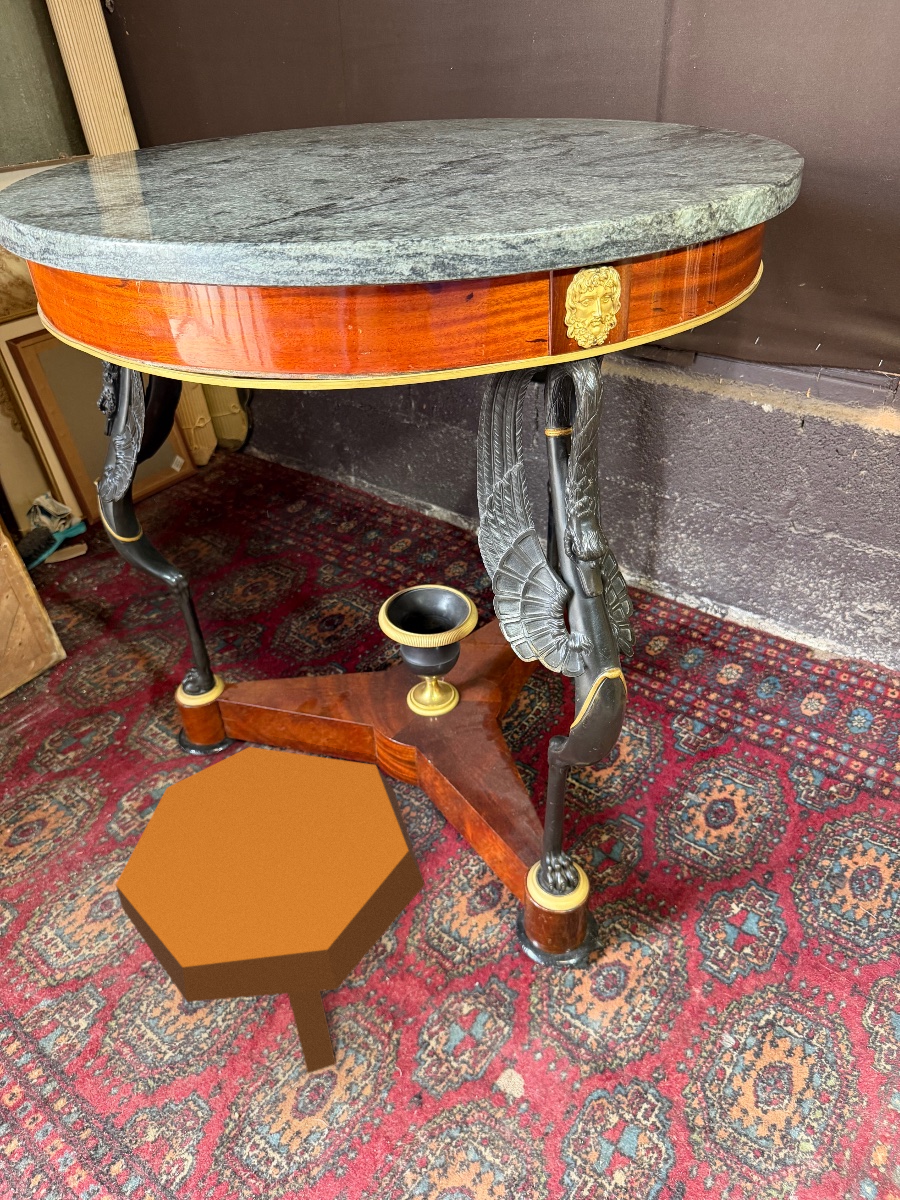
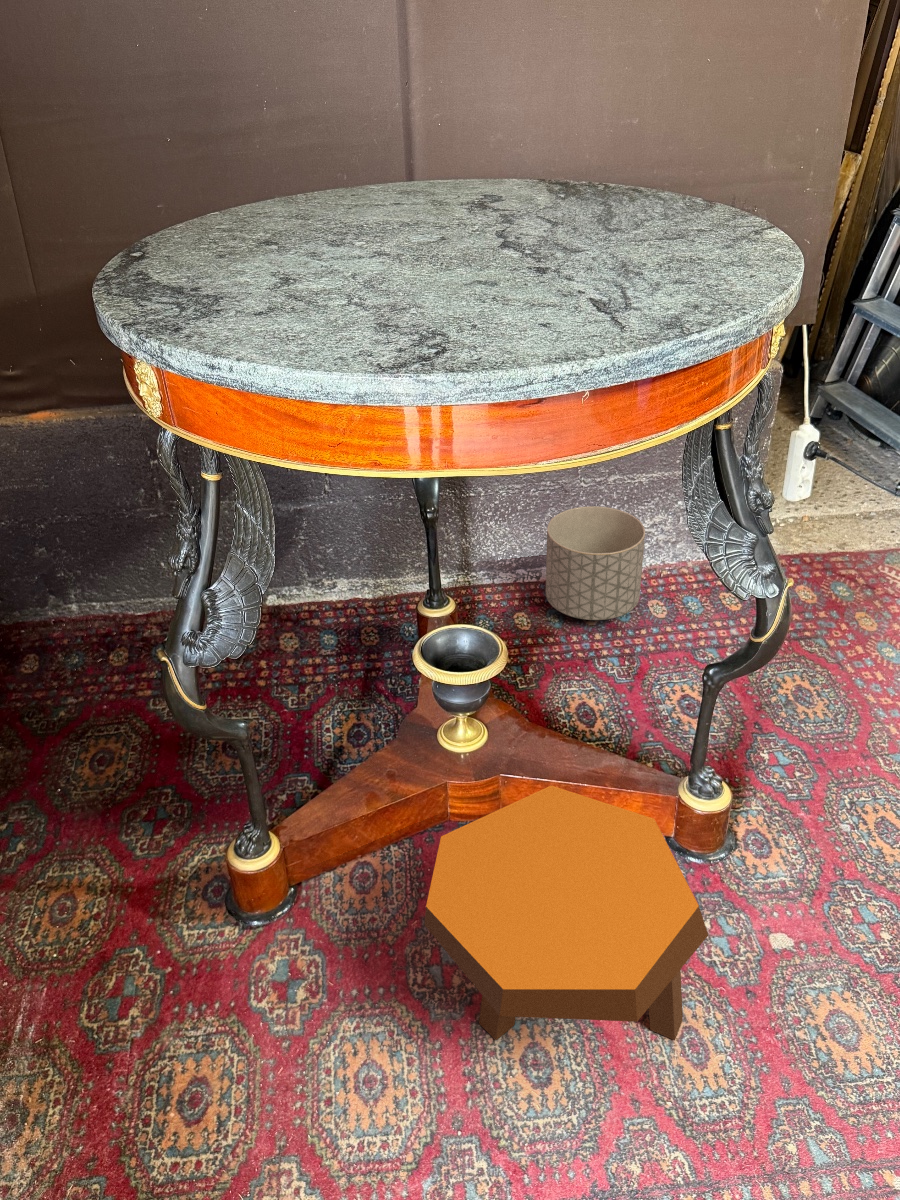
planter: none [688,550,820,686] -> present [546,506,645,620]

